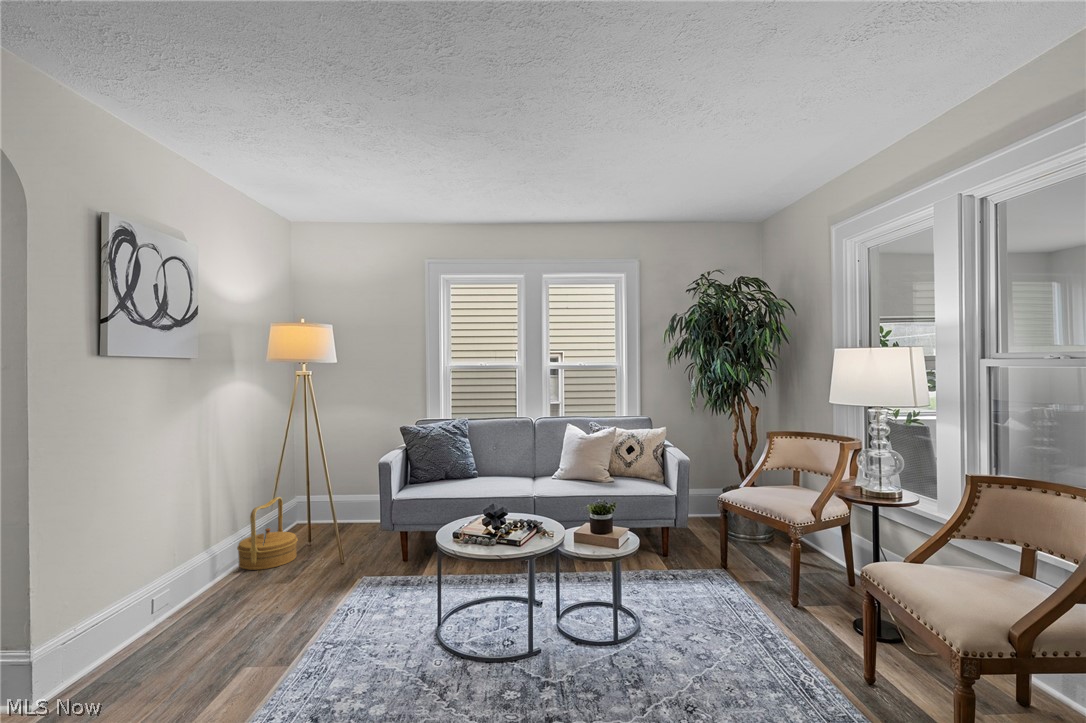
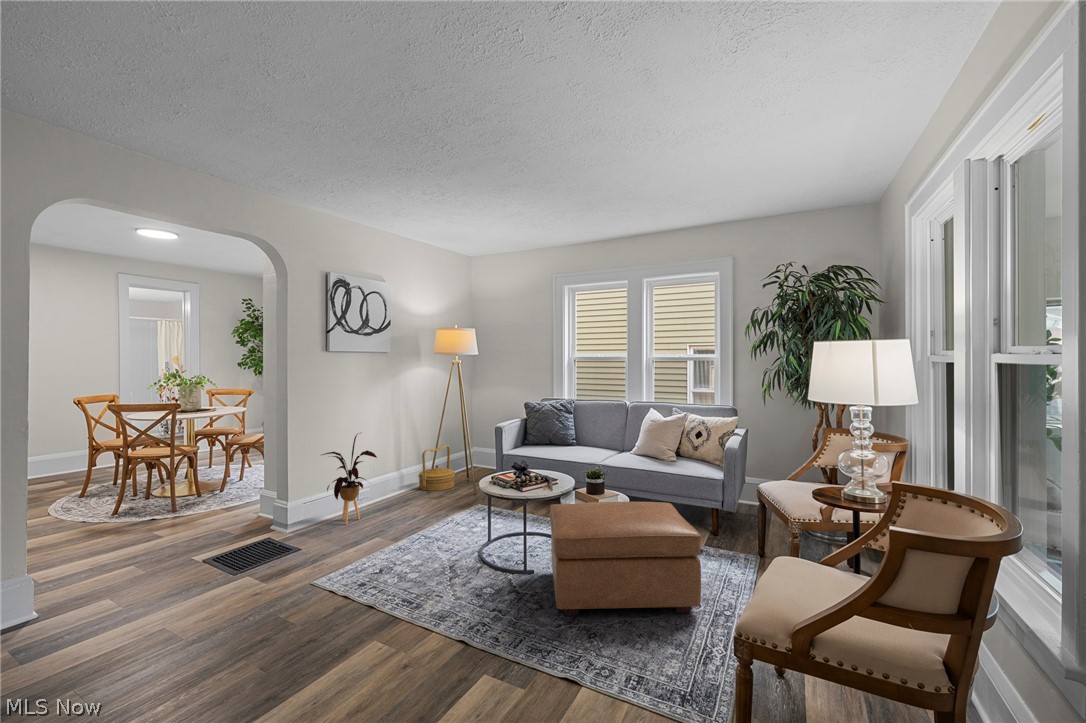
house plant: none [105,491,226,655] -> present [322,435,377,524]
ottoman: none [555,529,755,695] -> present [550,502,701,616]

